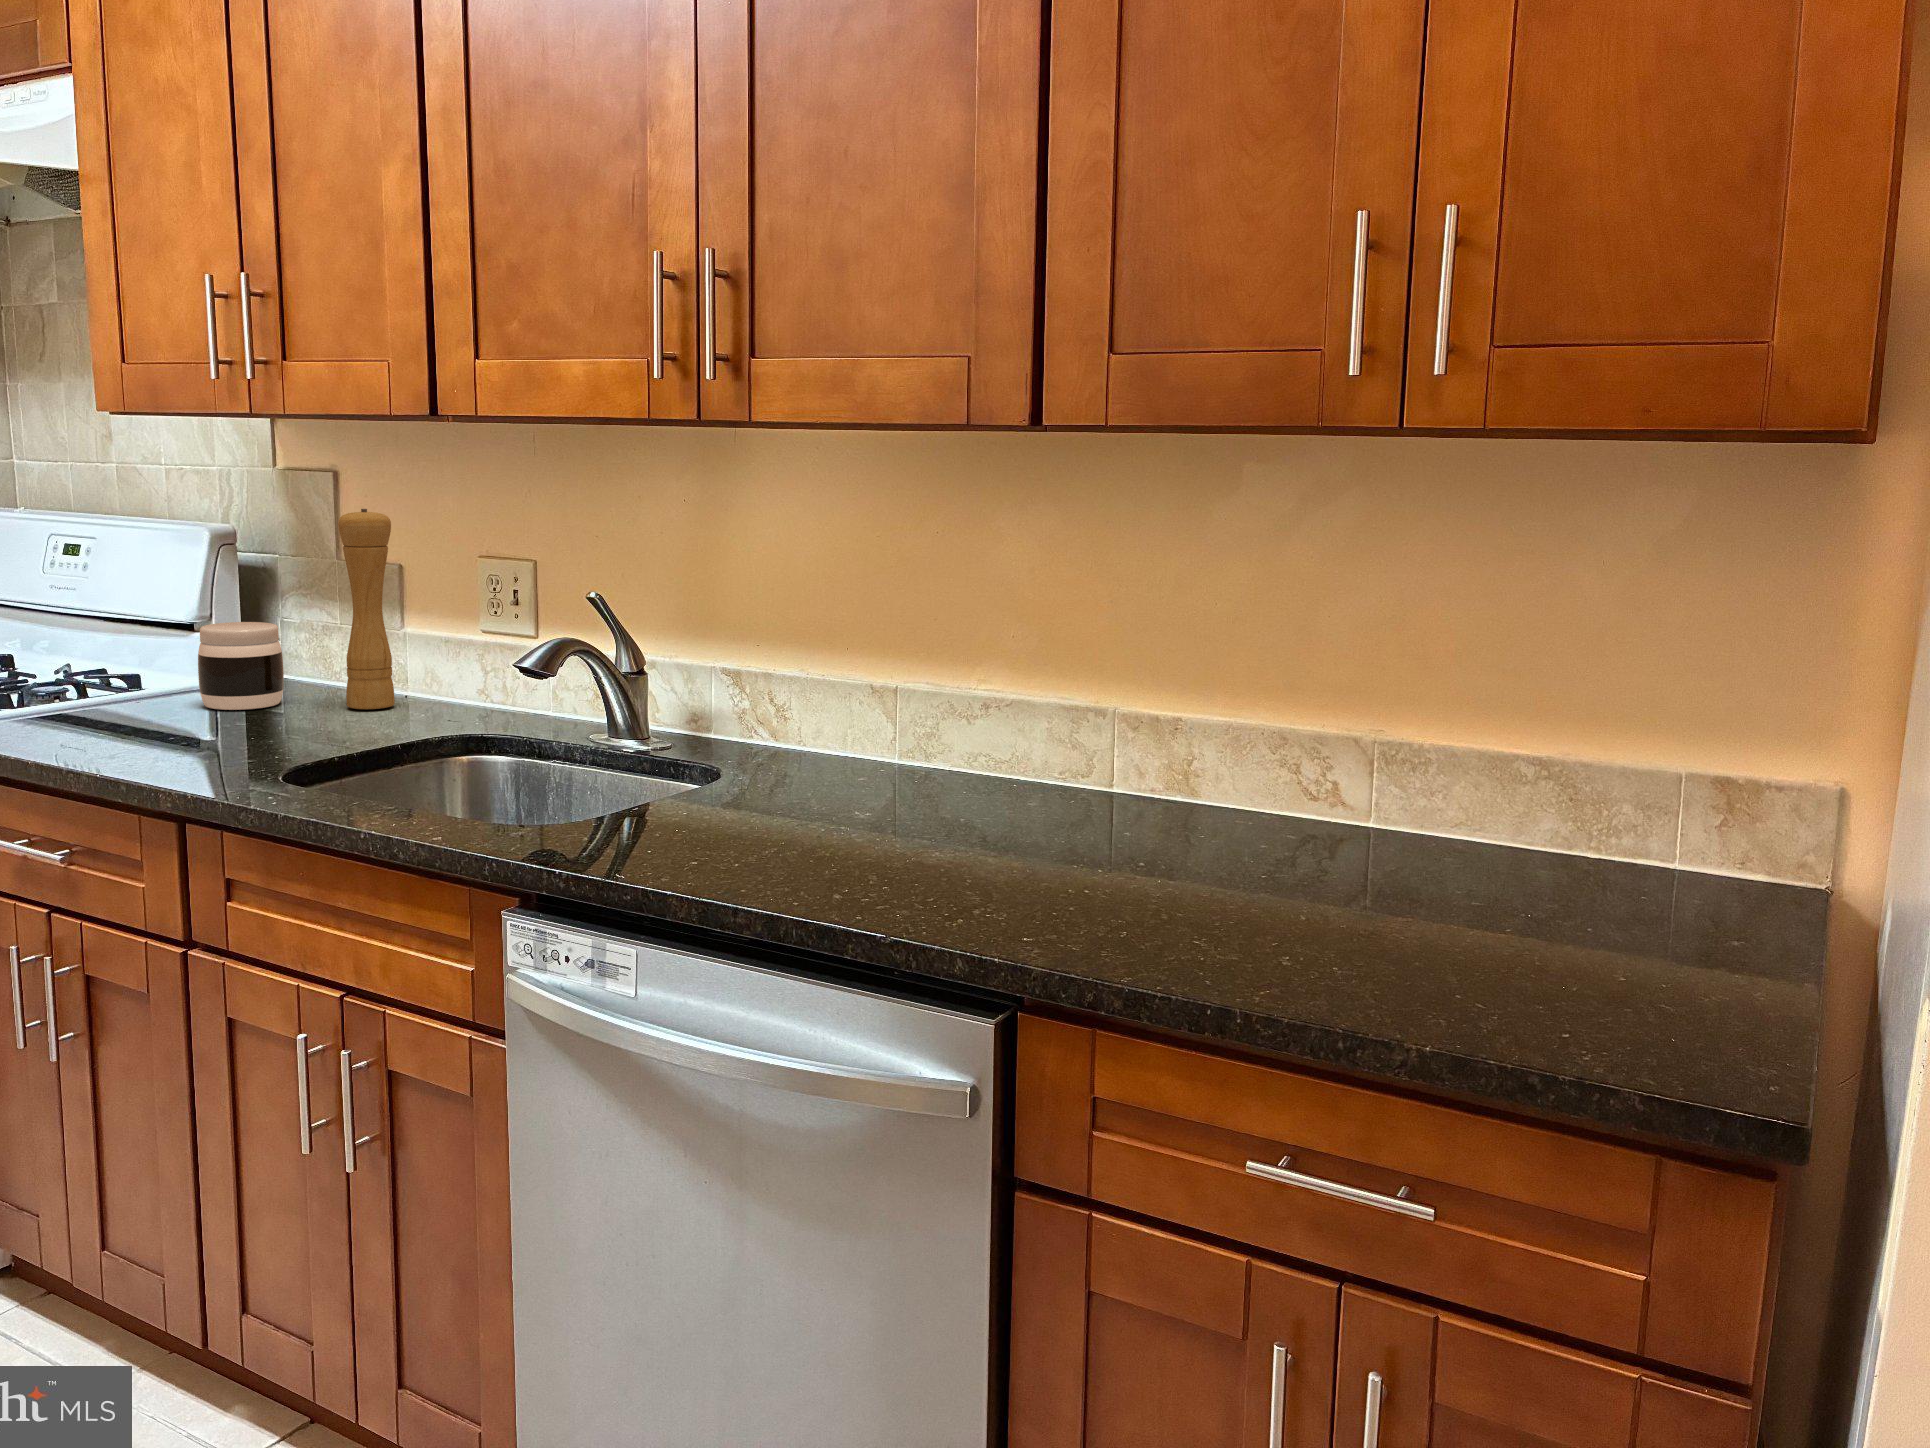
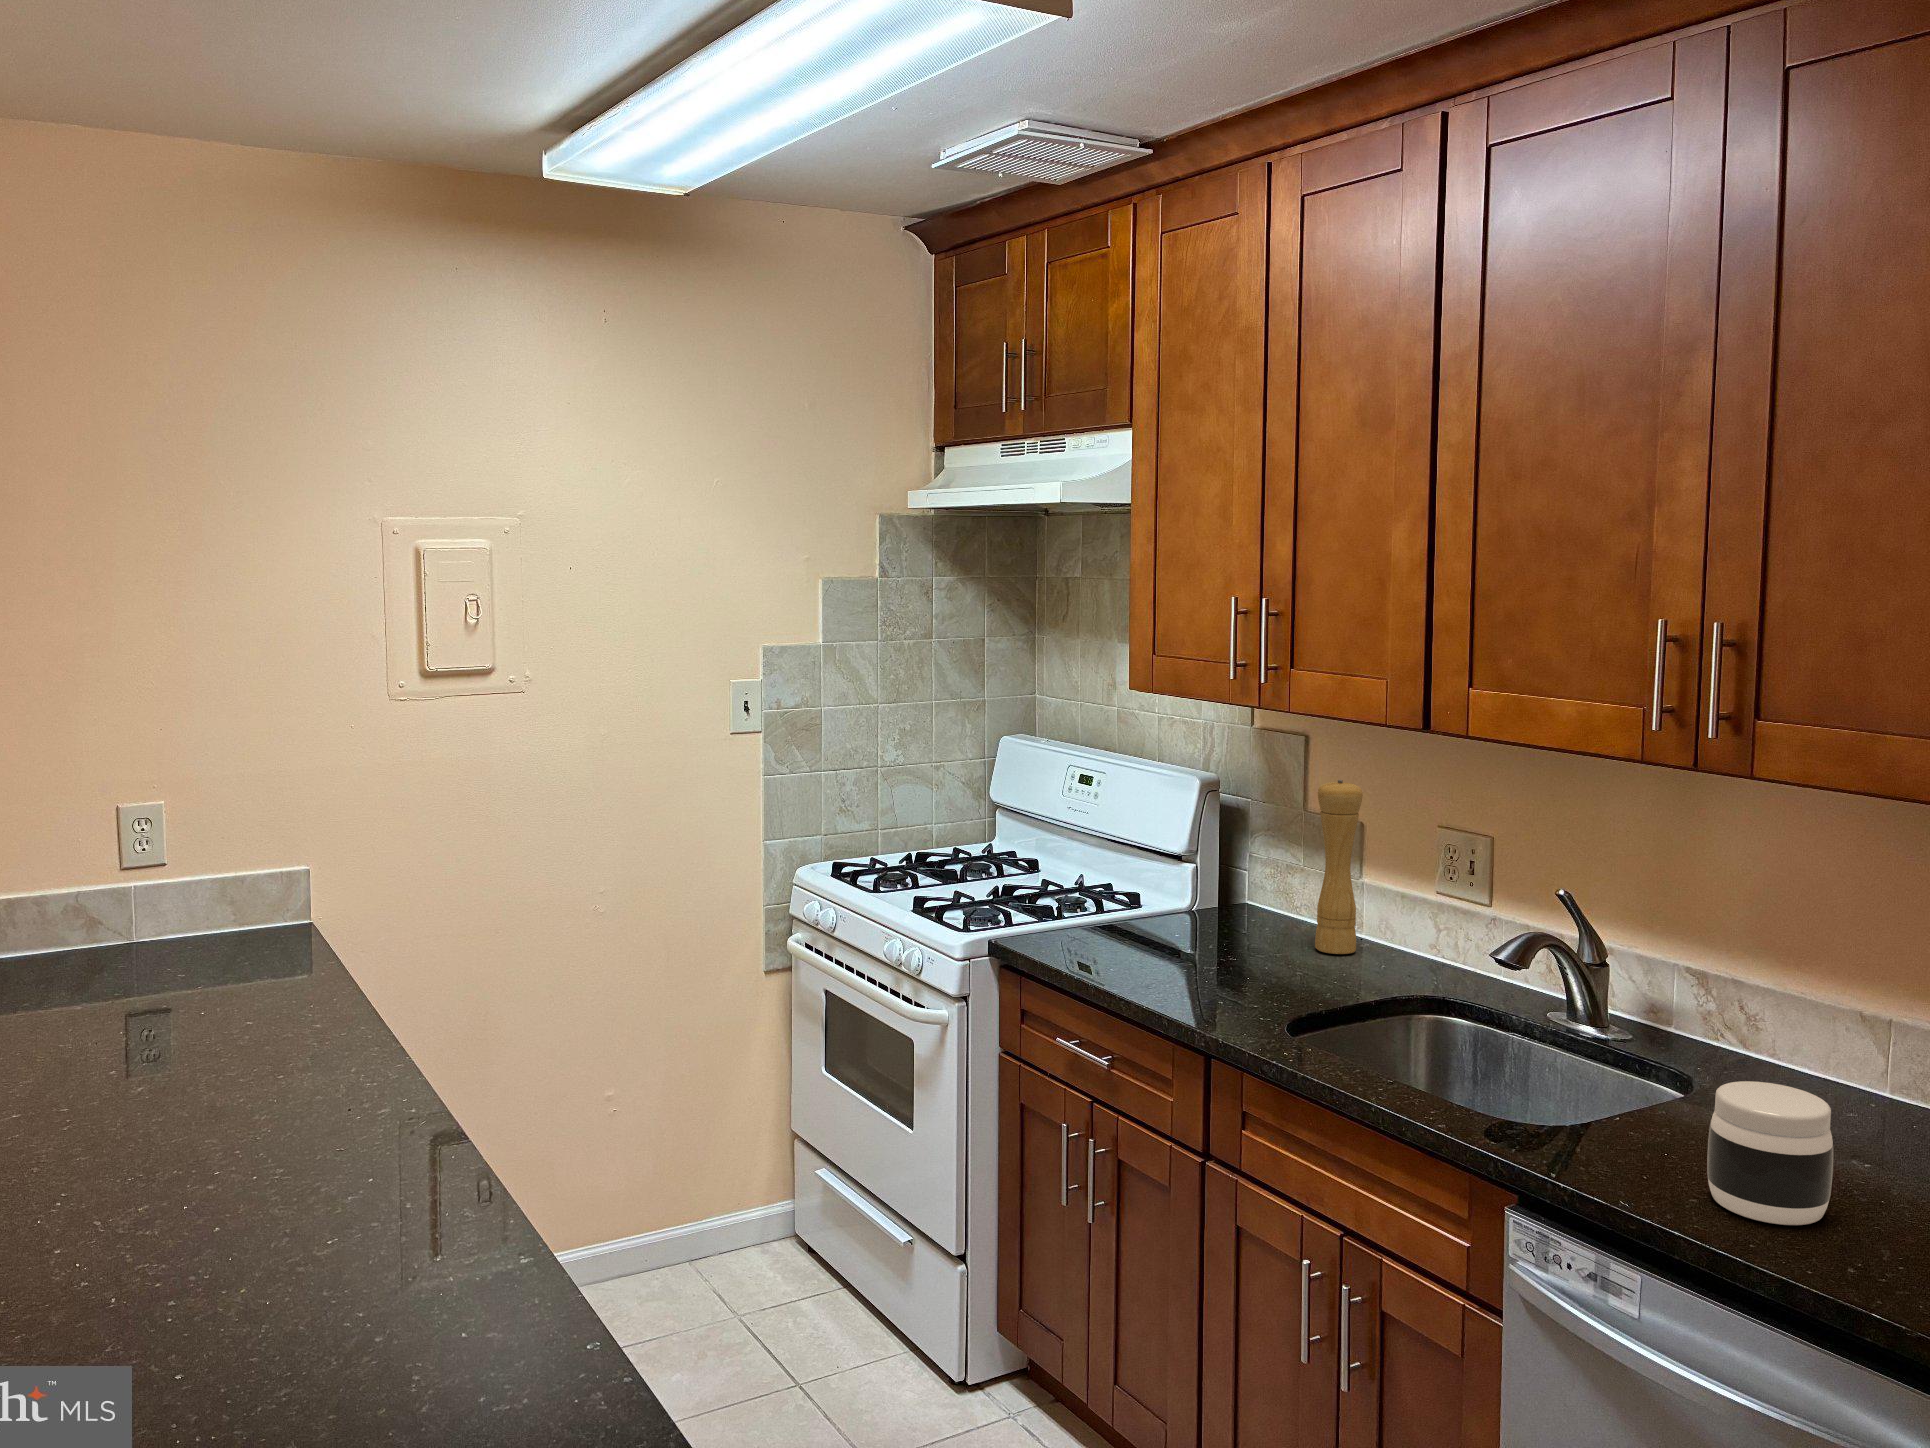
jar: present [198,622,284,710] -> present [1707,1081,1833,1225]

